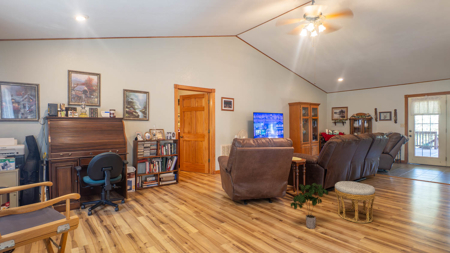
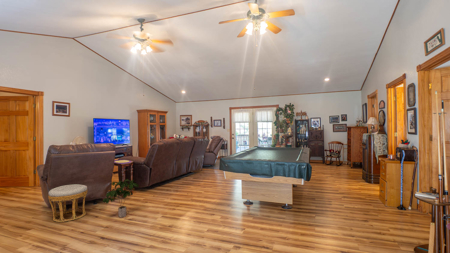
ottoman: present [335,181,375,223] -> present [48,184,88,222]

